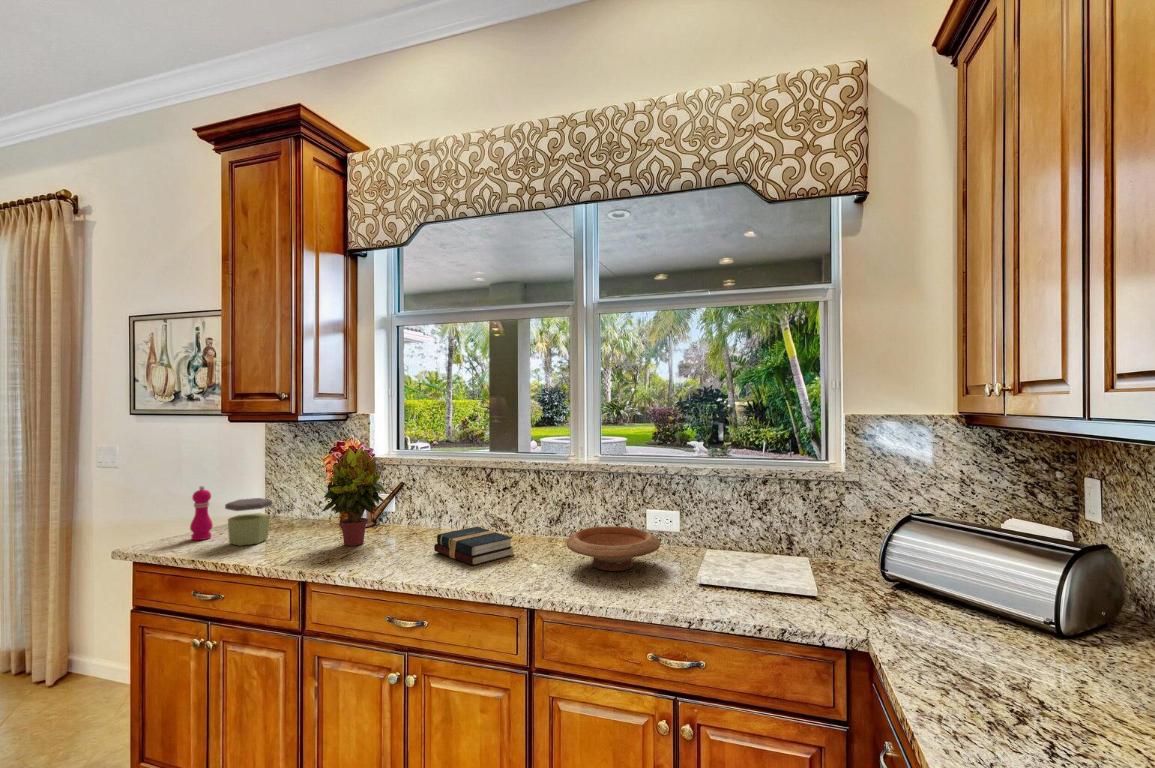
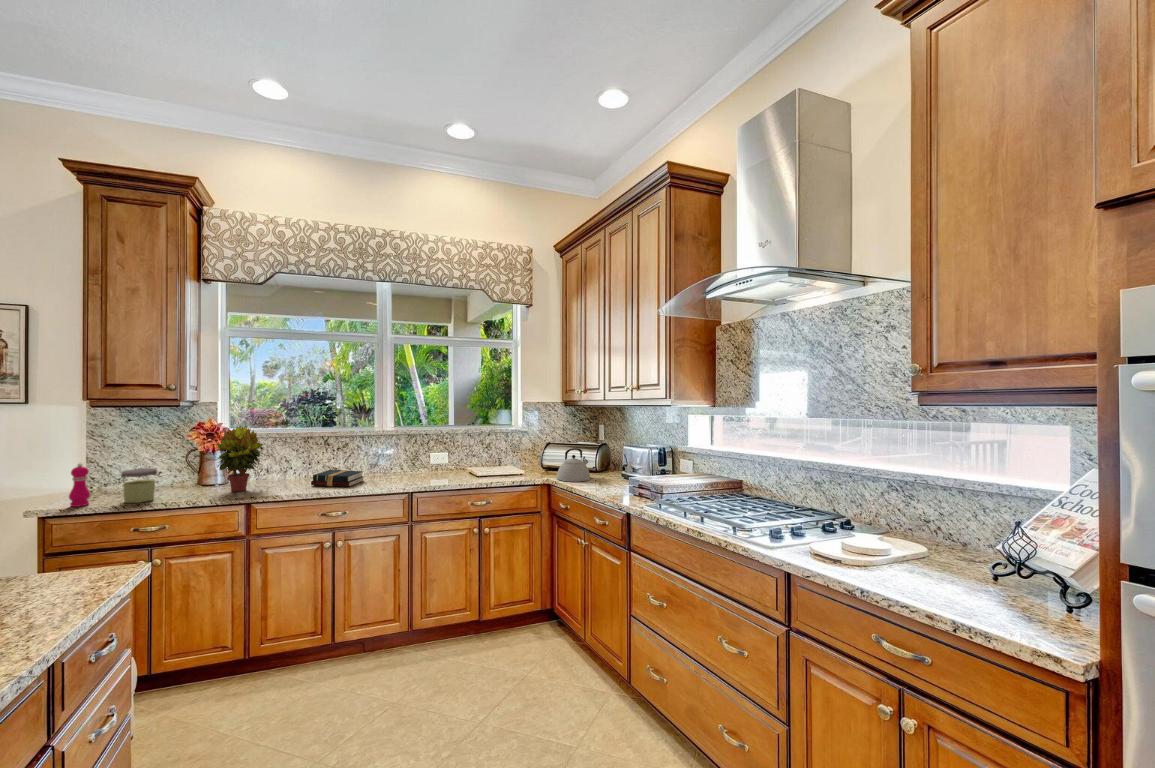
wooden bowl: present [566,526,660,571] -> none [400,459,449,479]
kettle: none [909,560,1031,673] -> present [557,448,590,482]

